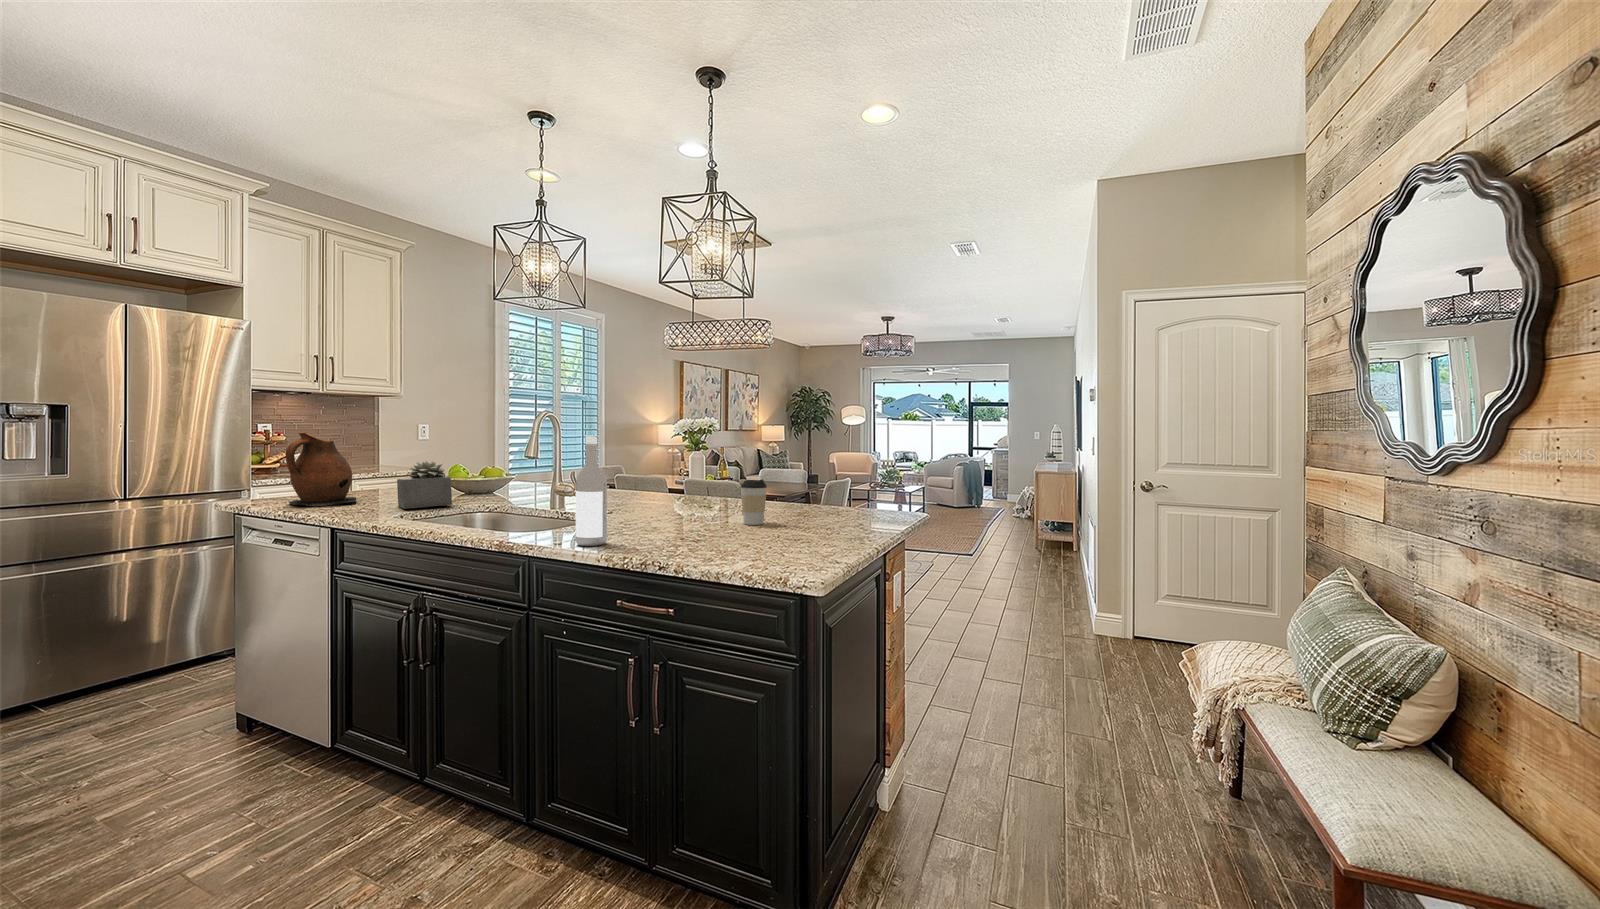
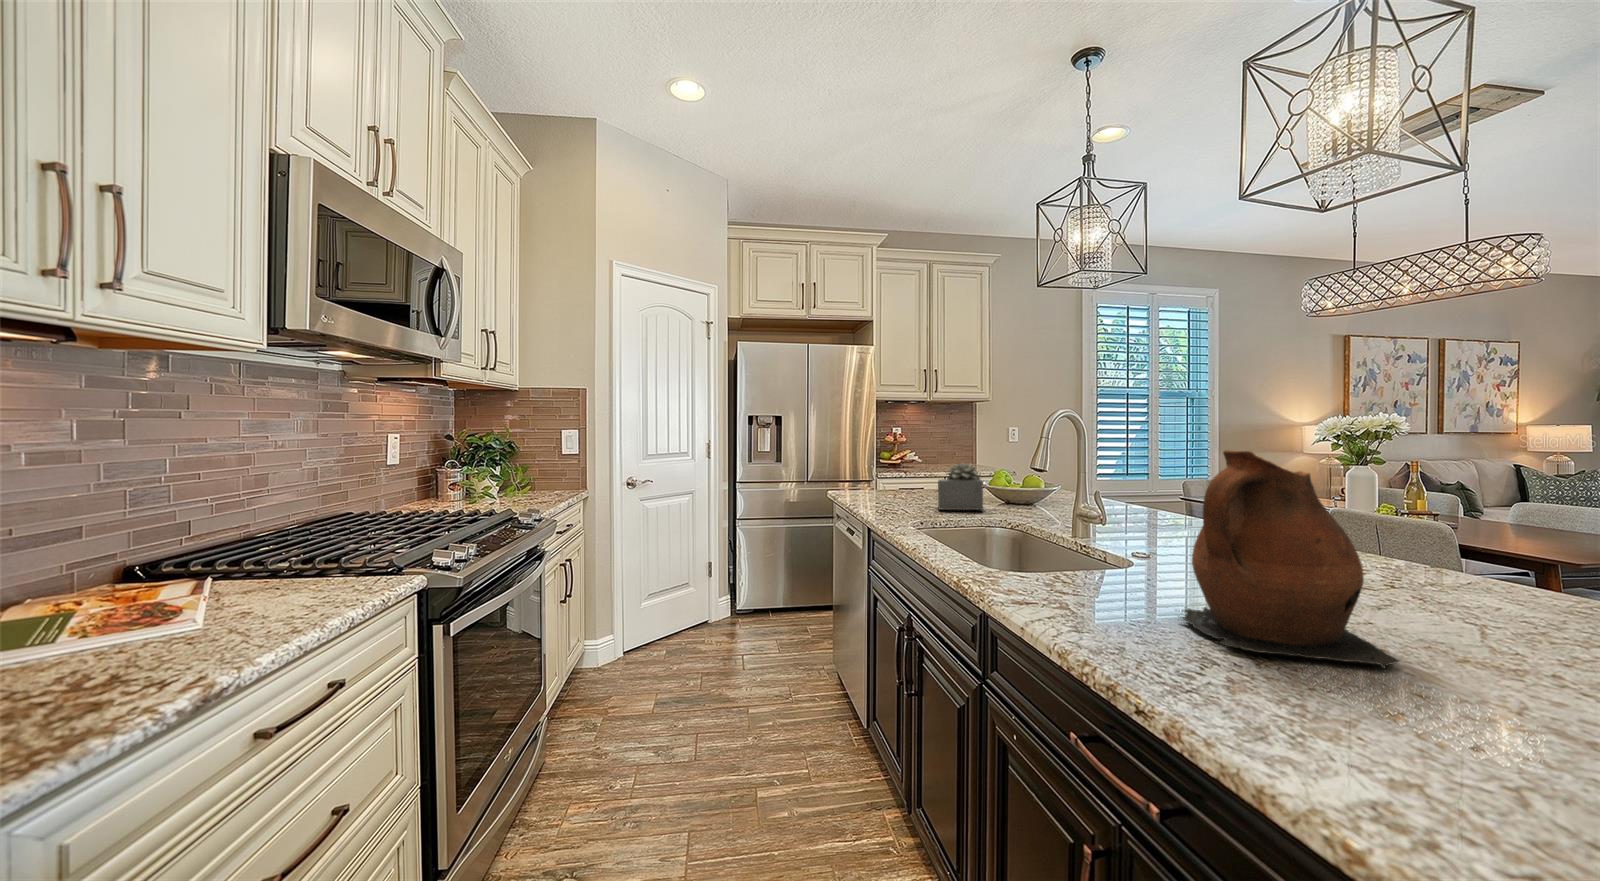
ceramic pitcher: present [286,433,356,505] -> present [1182,450,1399,669]
wine bottle: present [575,436,607,546] -> none [1065,436,1115,601]
coffee cup: present [741,479,767,525] -> none [1427,525,1509,621]

